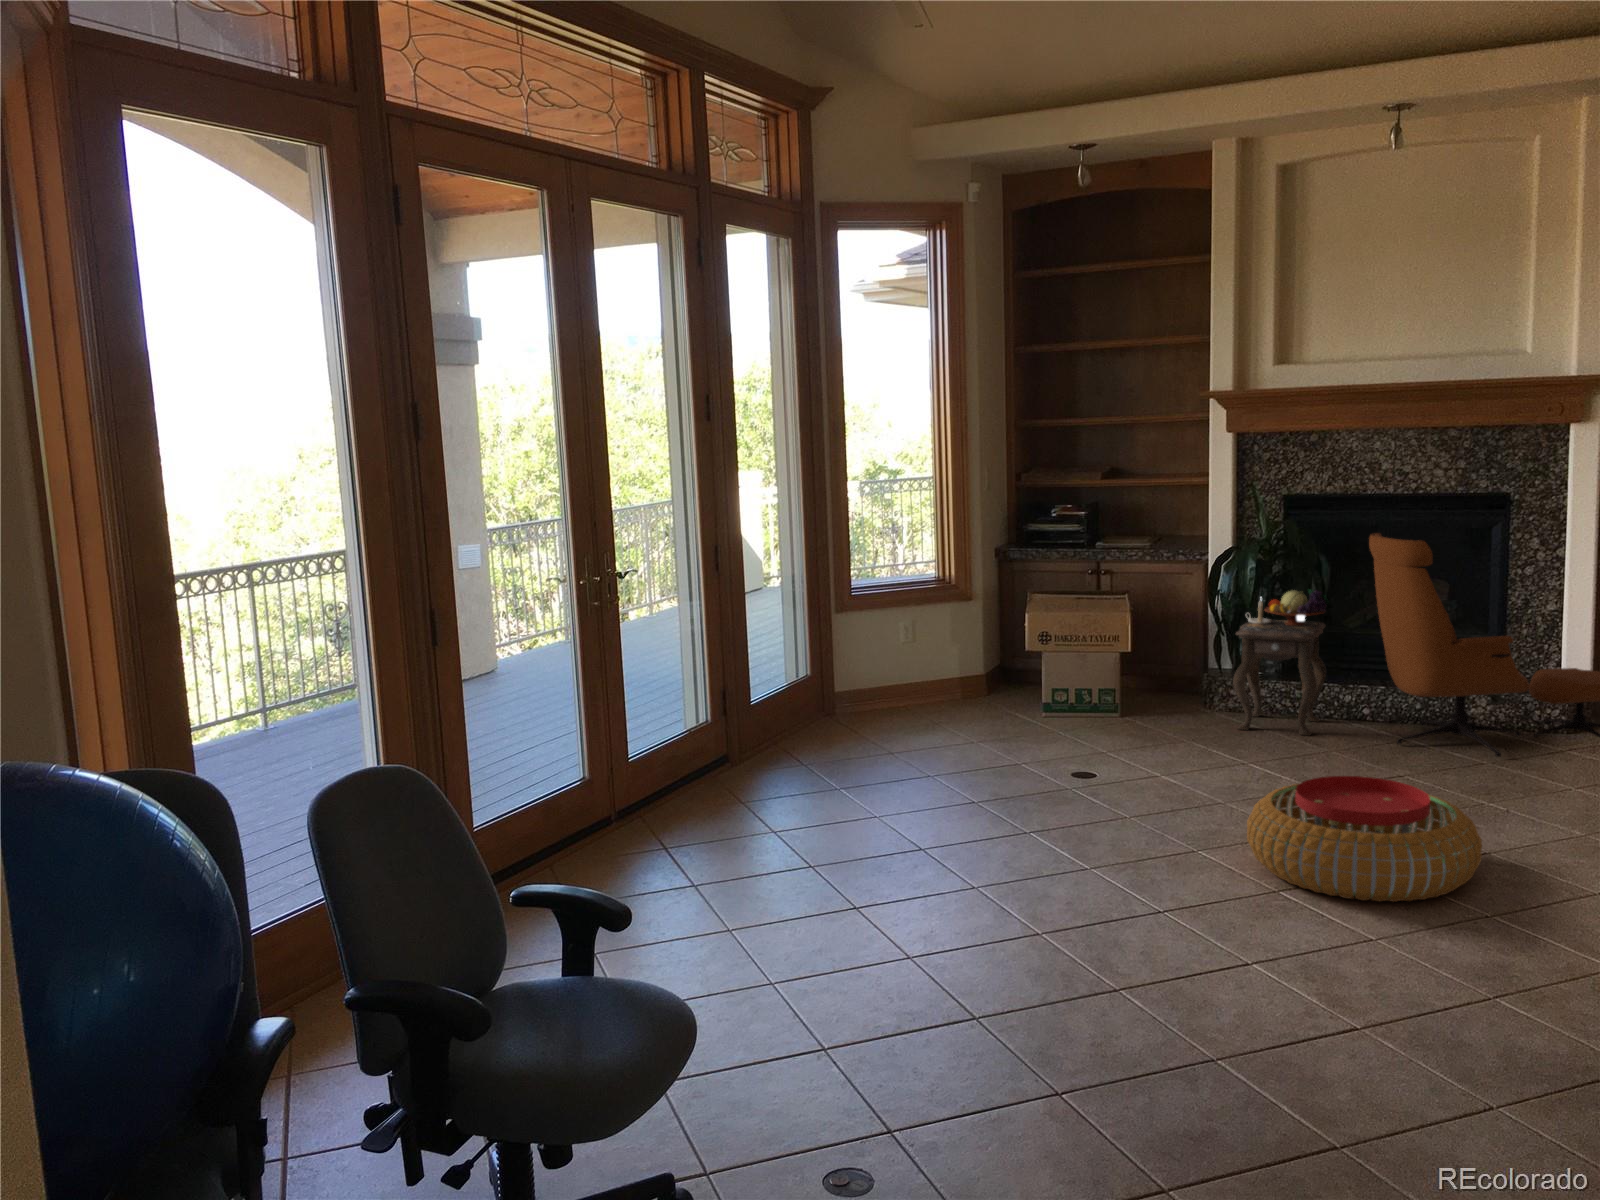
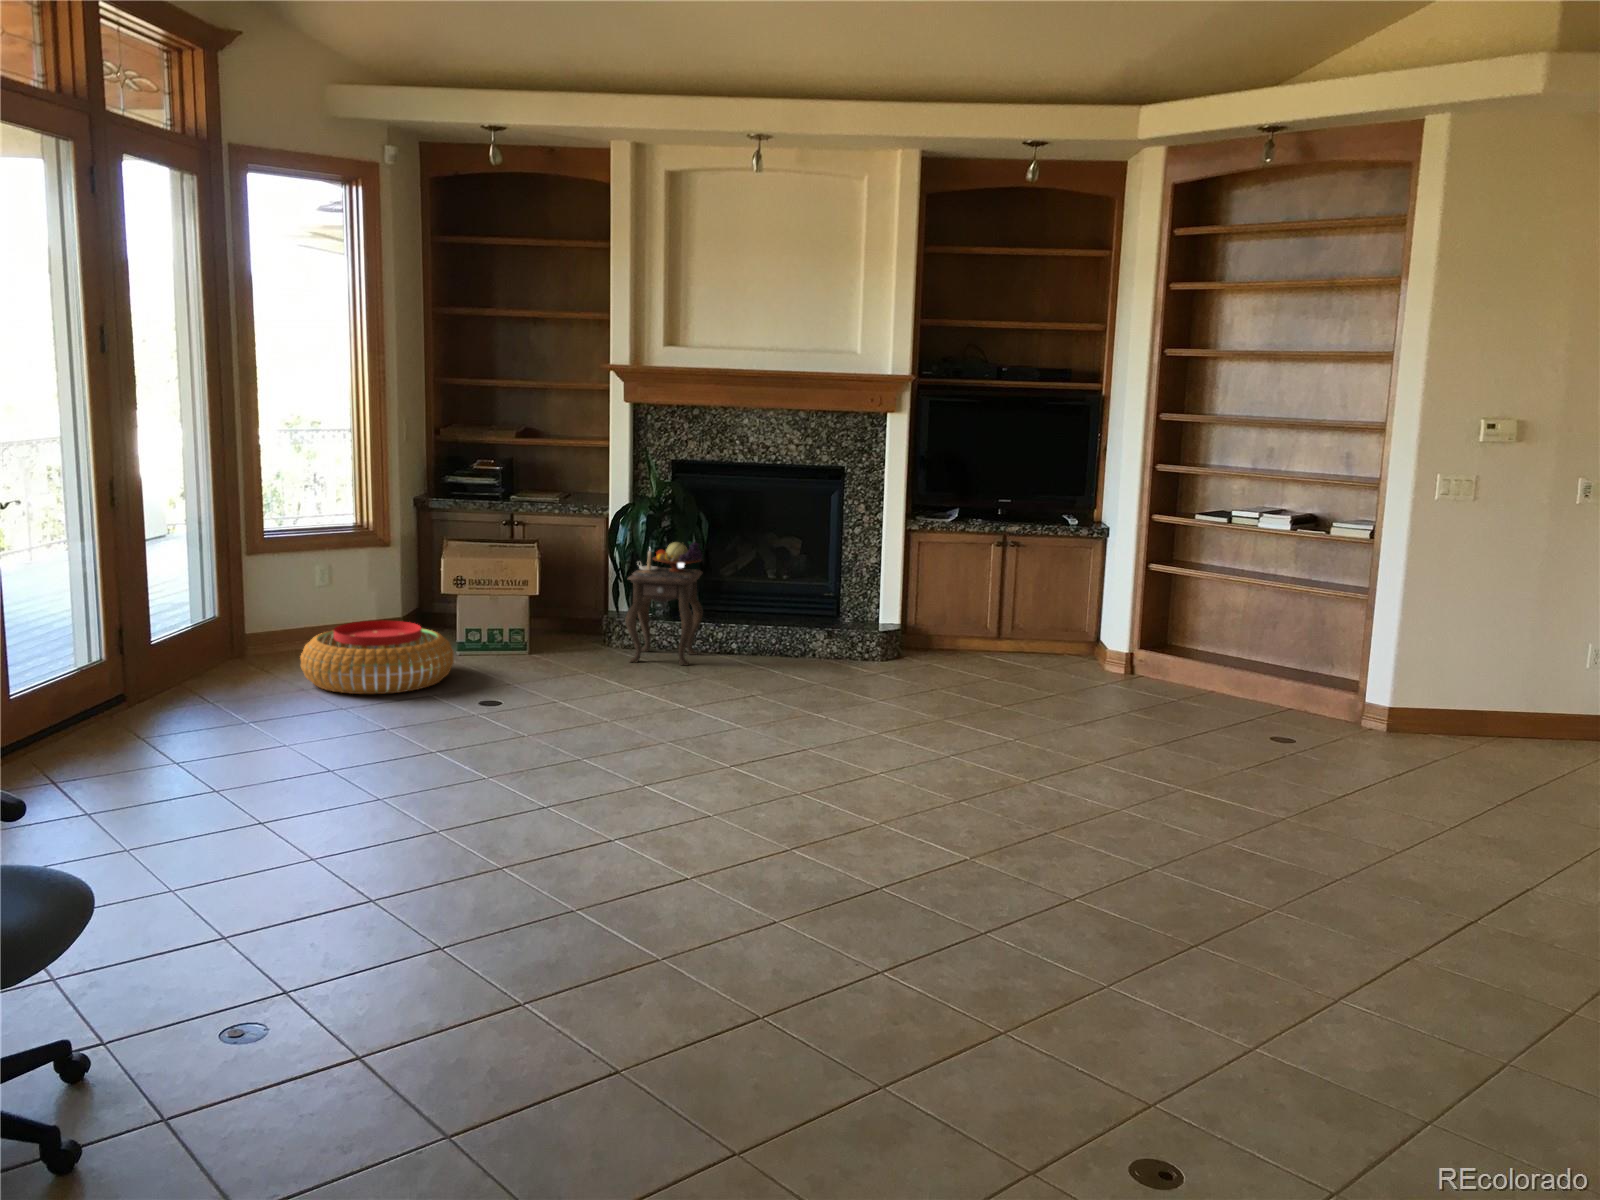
lounge chair: present [1369,533,1600,757] -> none [735,494,926,677]
pouf: present [1247,776,1482,902] -> present [300,620,454,694]

